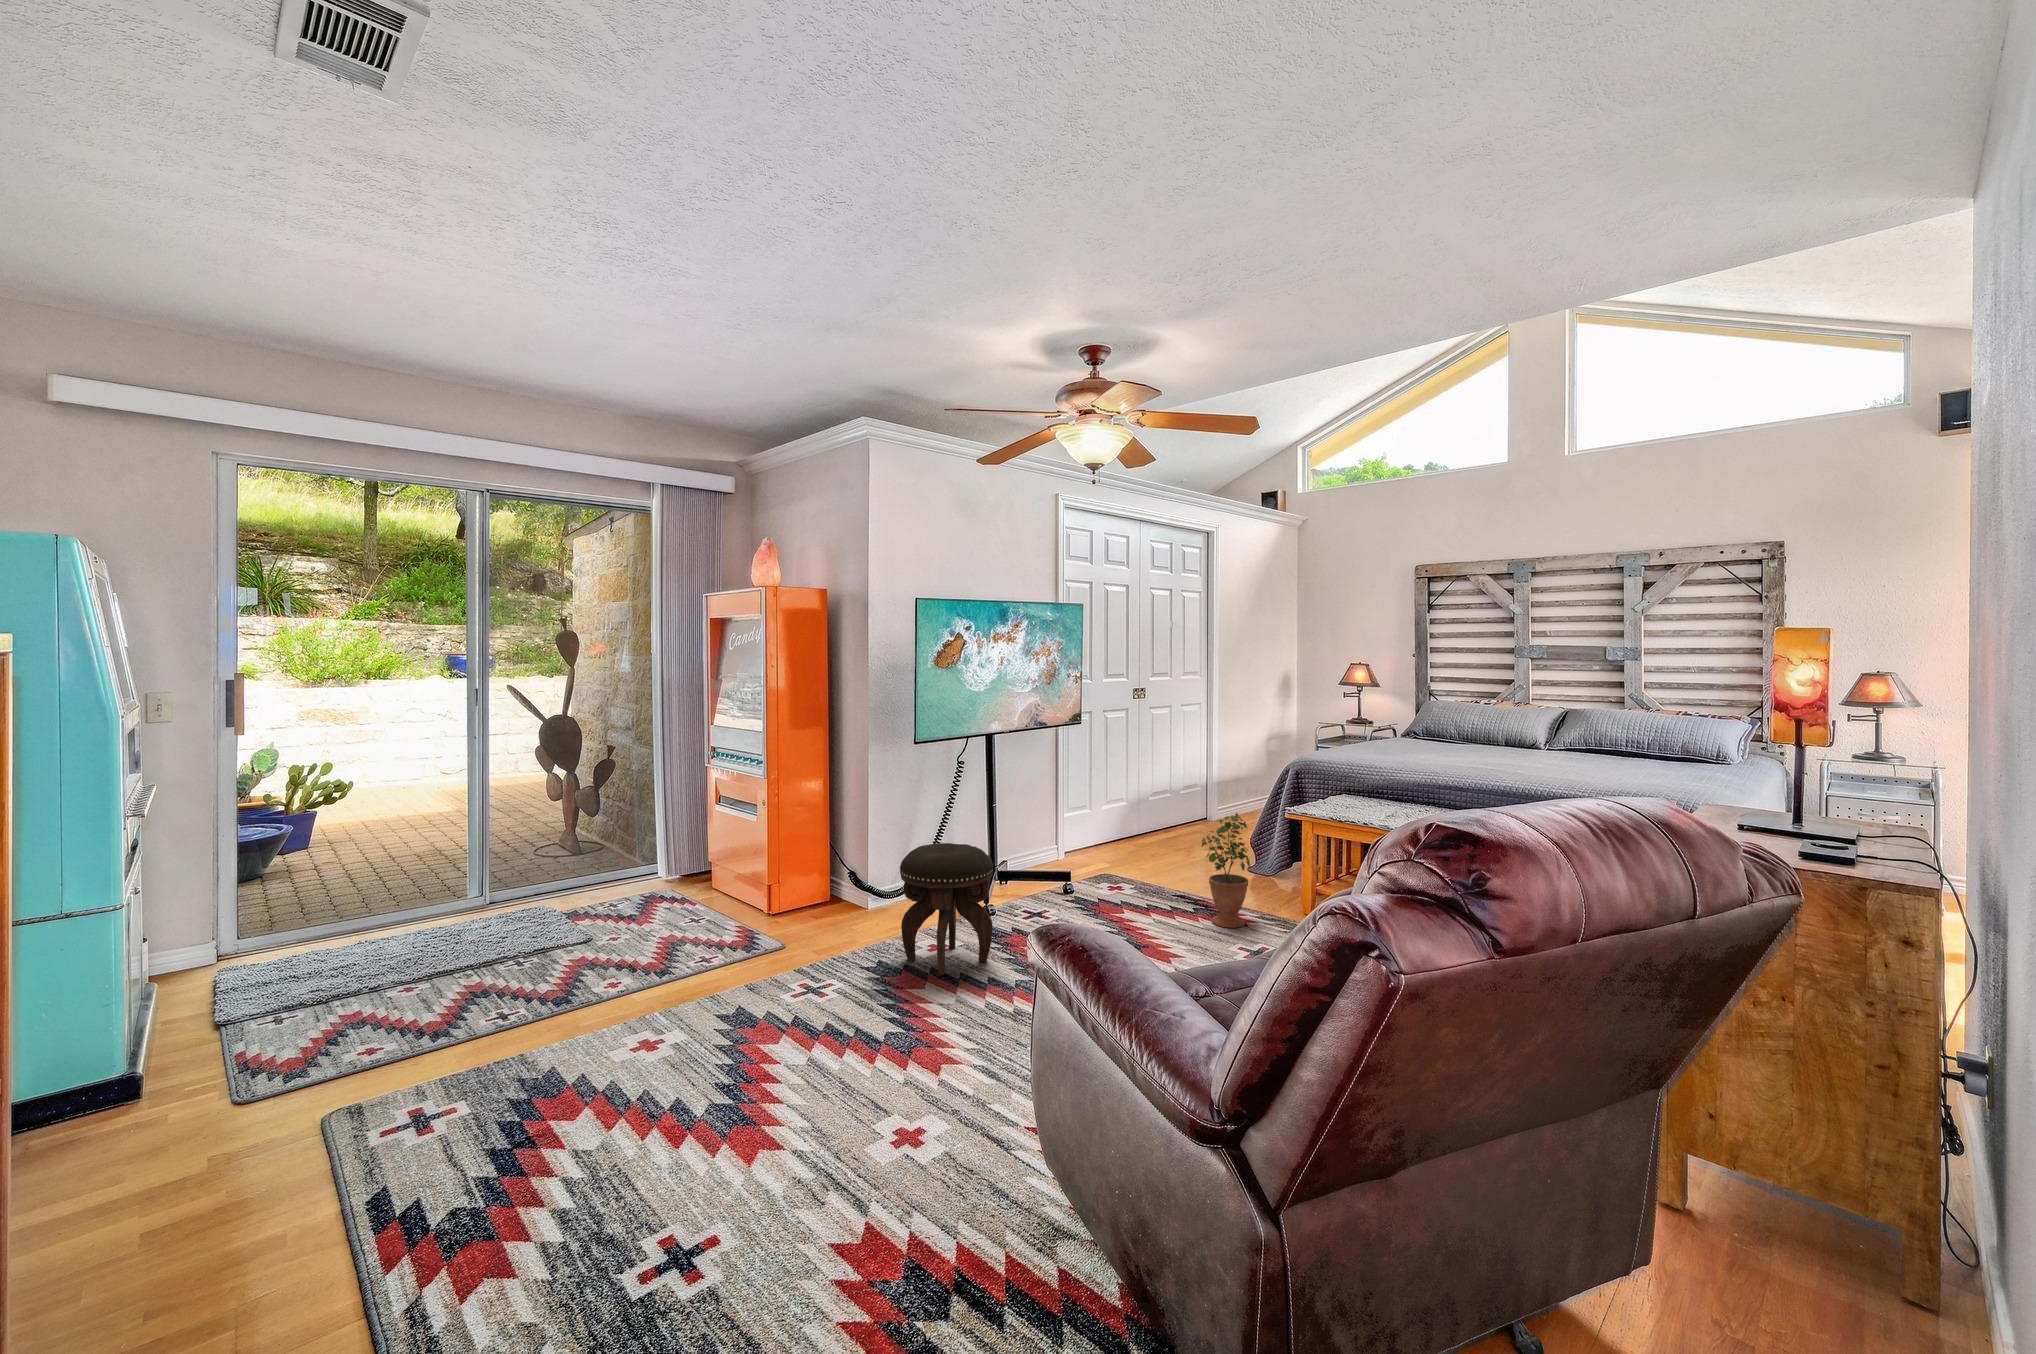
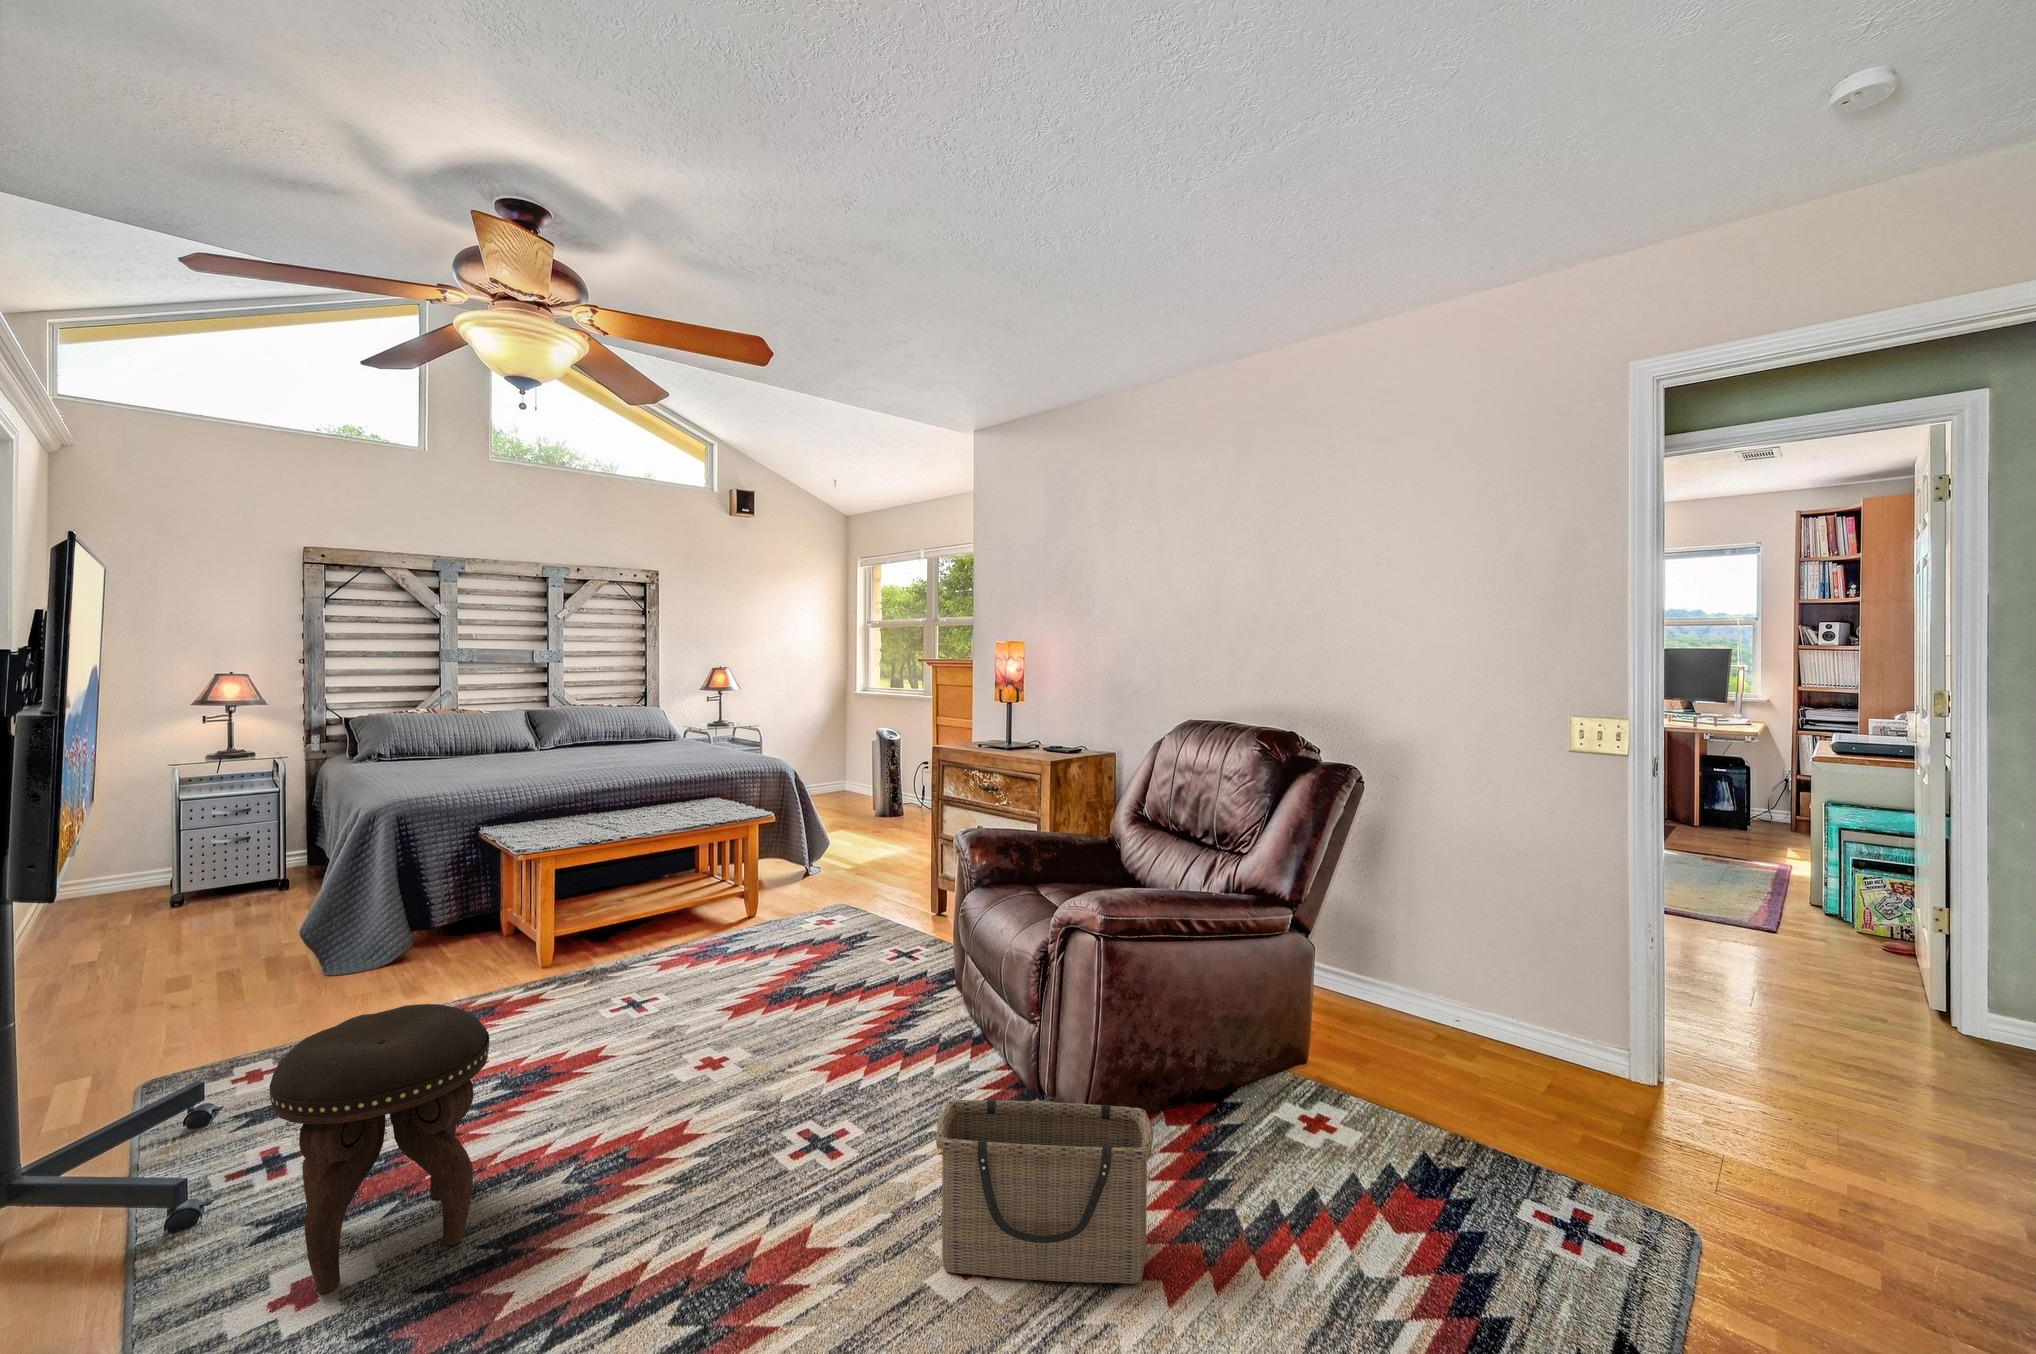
potted plant: present [1201,813,1250,928] -> none [487,856,553,1006]
basket: none [843,1021,946,1230] -> present [936,1100,1153,1283]

